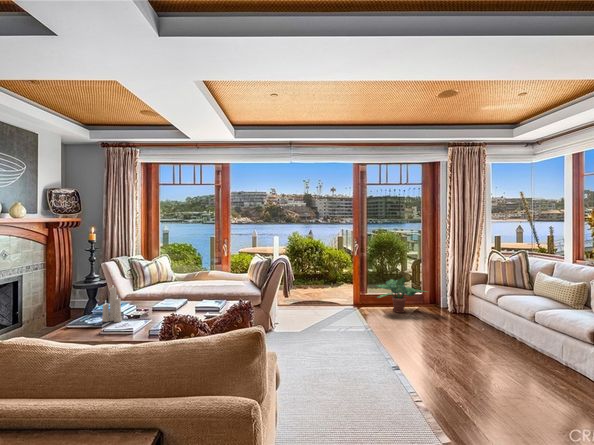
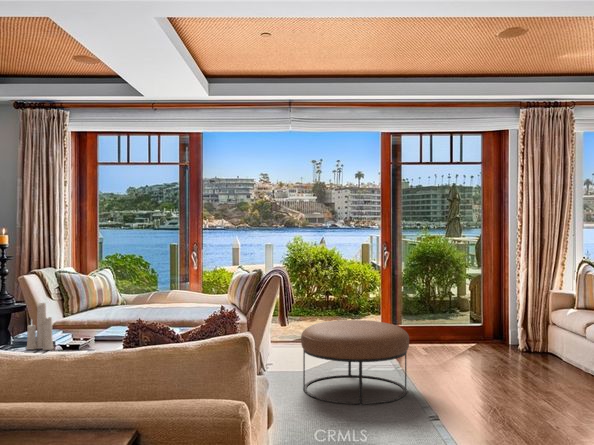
potted plant: present [377,277,426,313] -> none [412,298,492,351]
ottoman: none [300,295,376,357] -> present [301,320,409,405]

